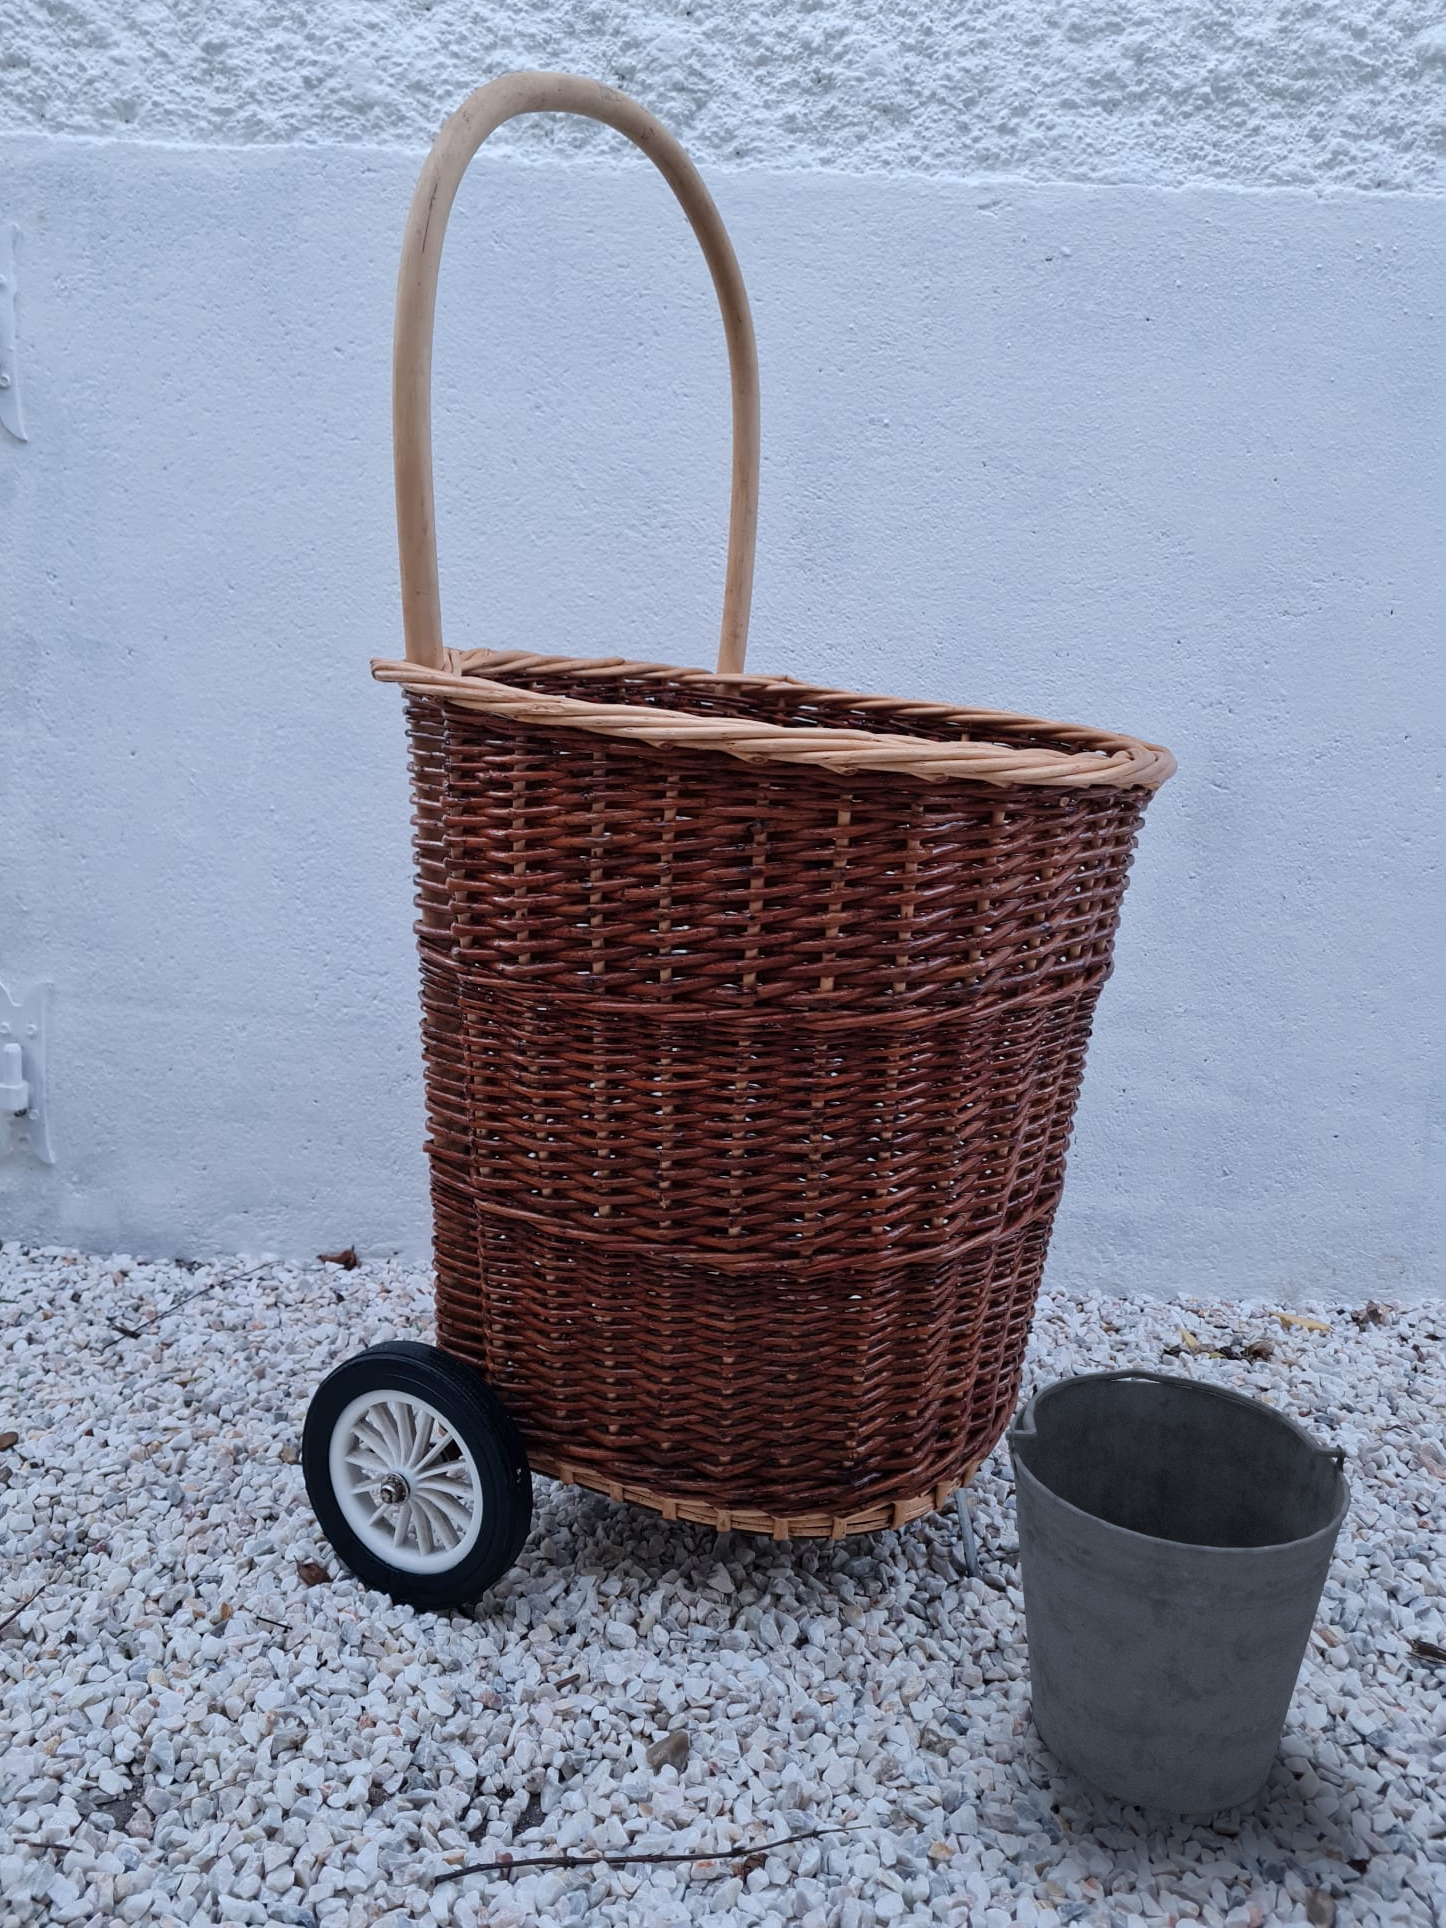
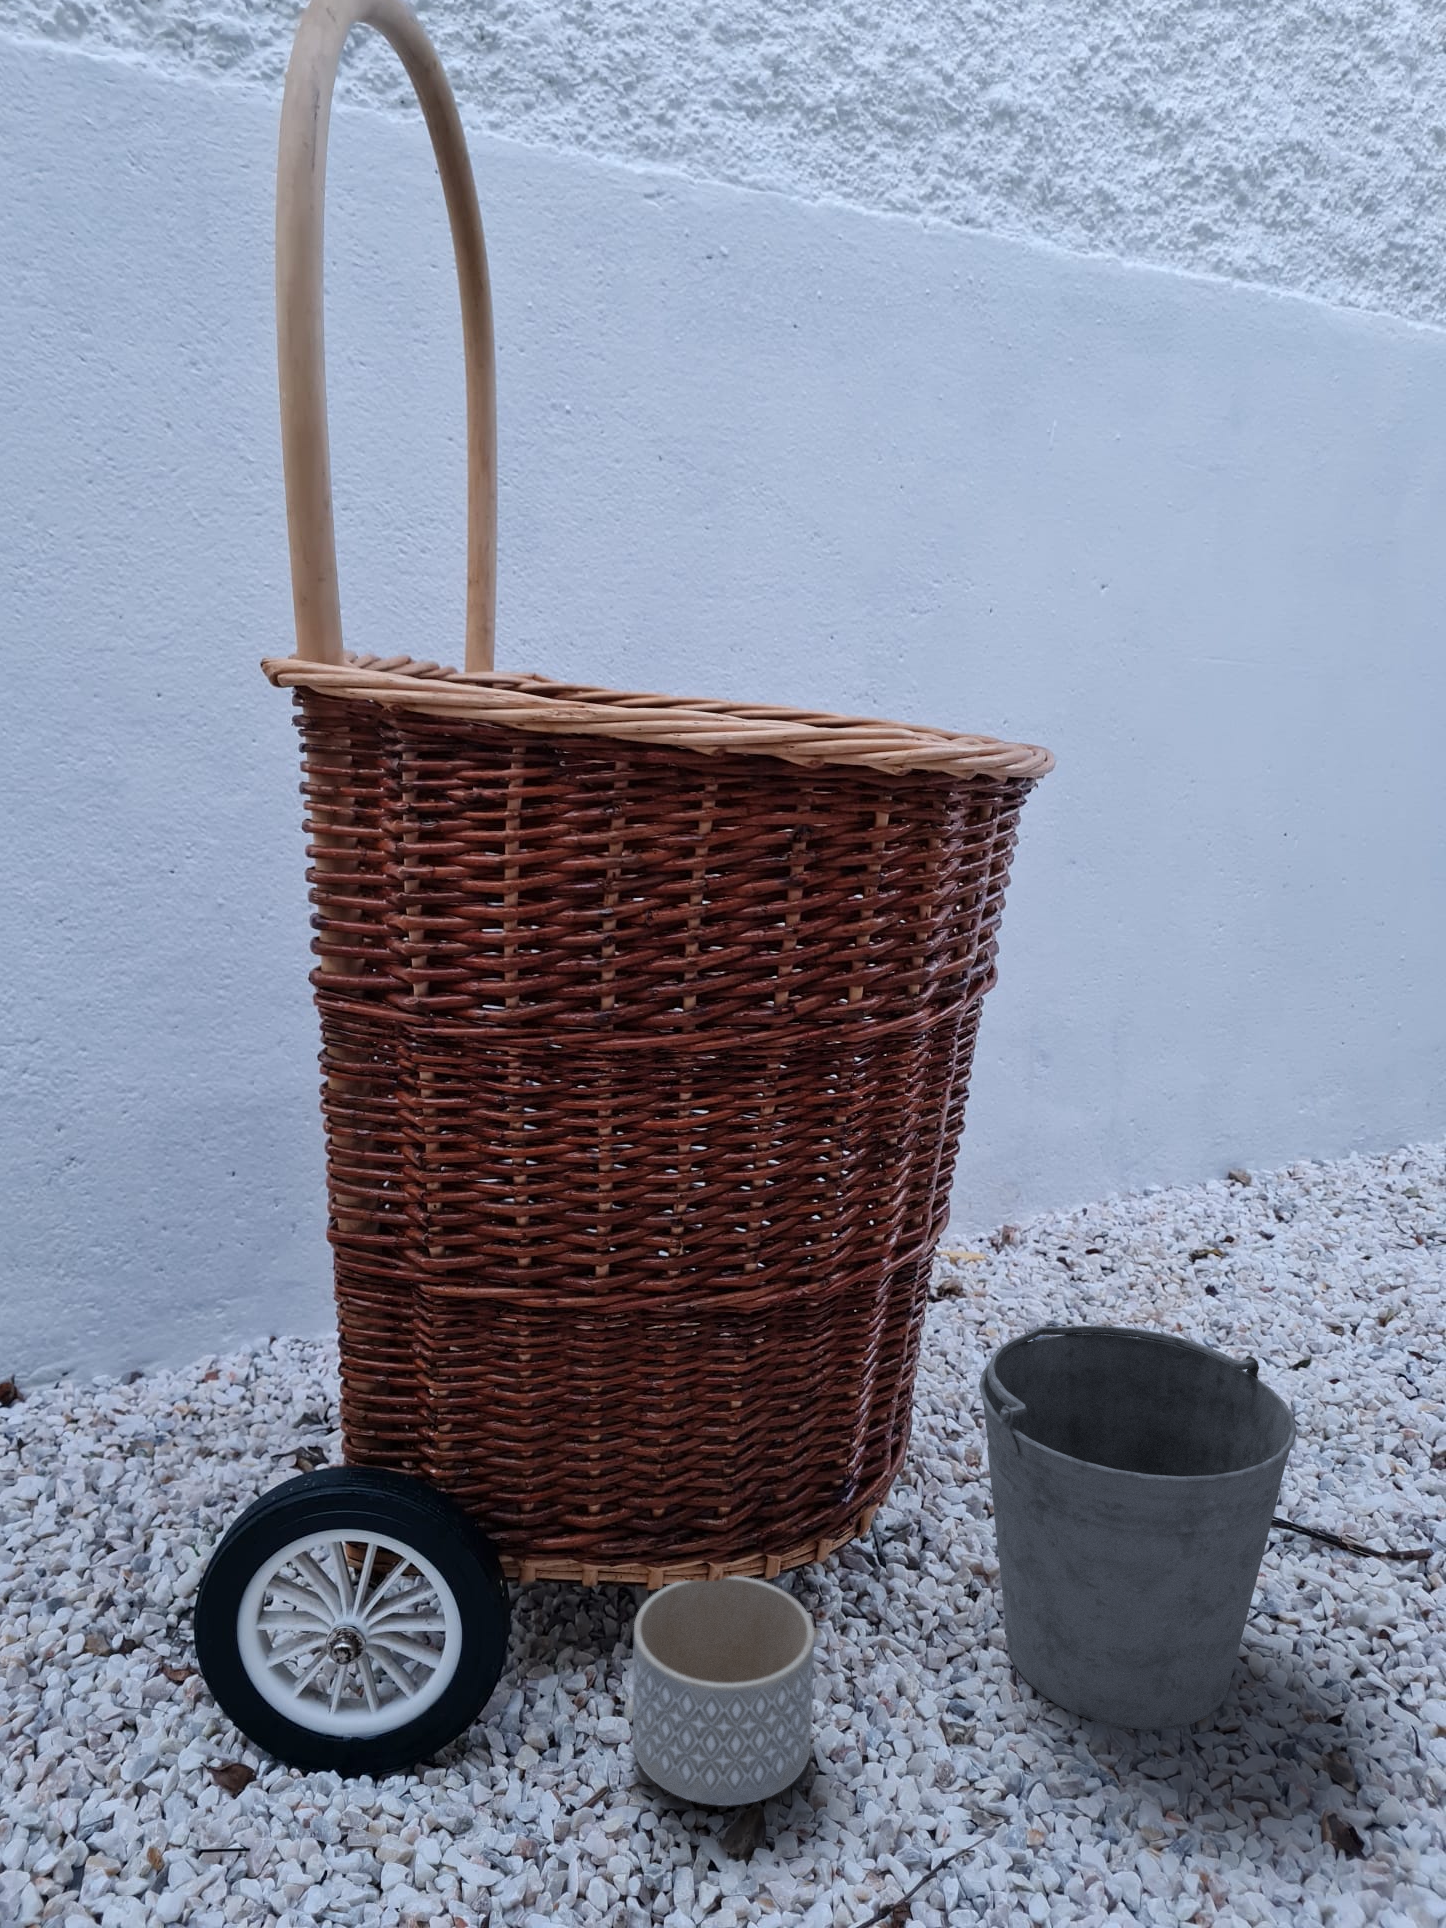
planter: none [615,1519,787,1730] -> present [633,1576,814,1806]

